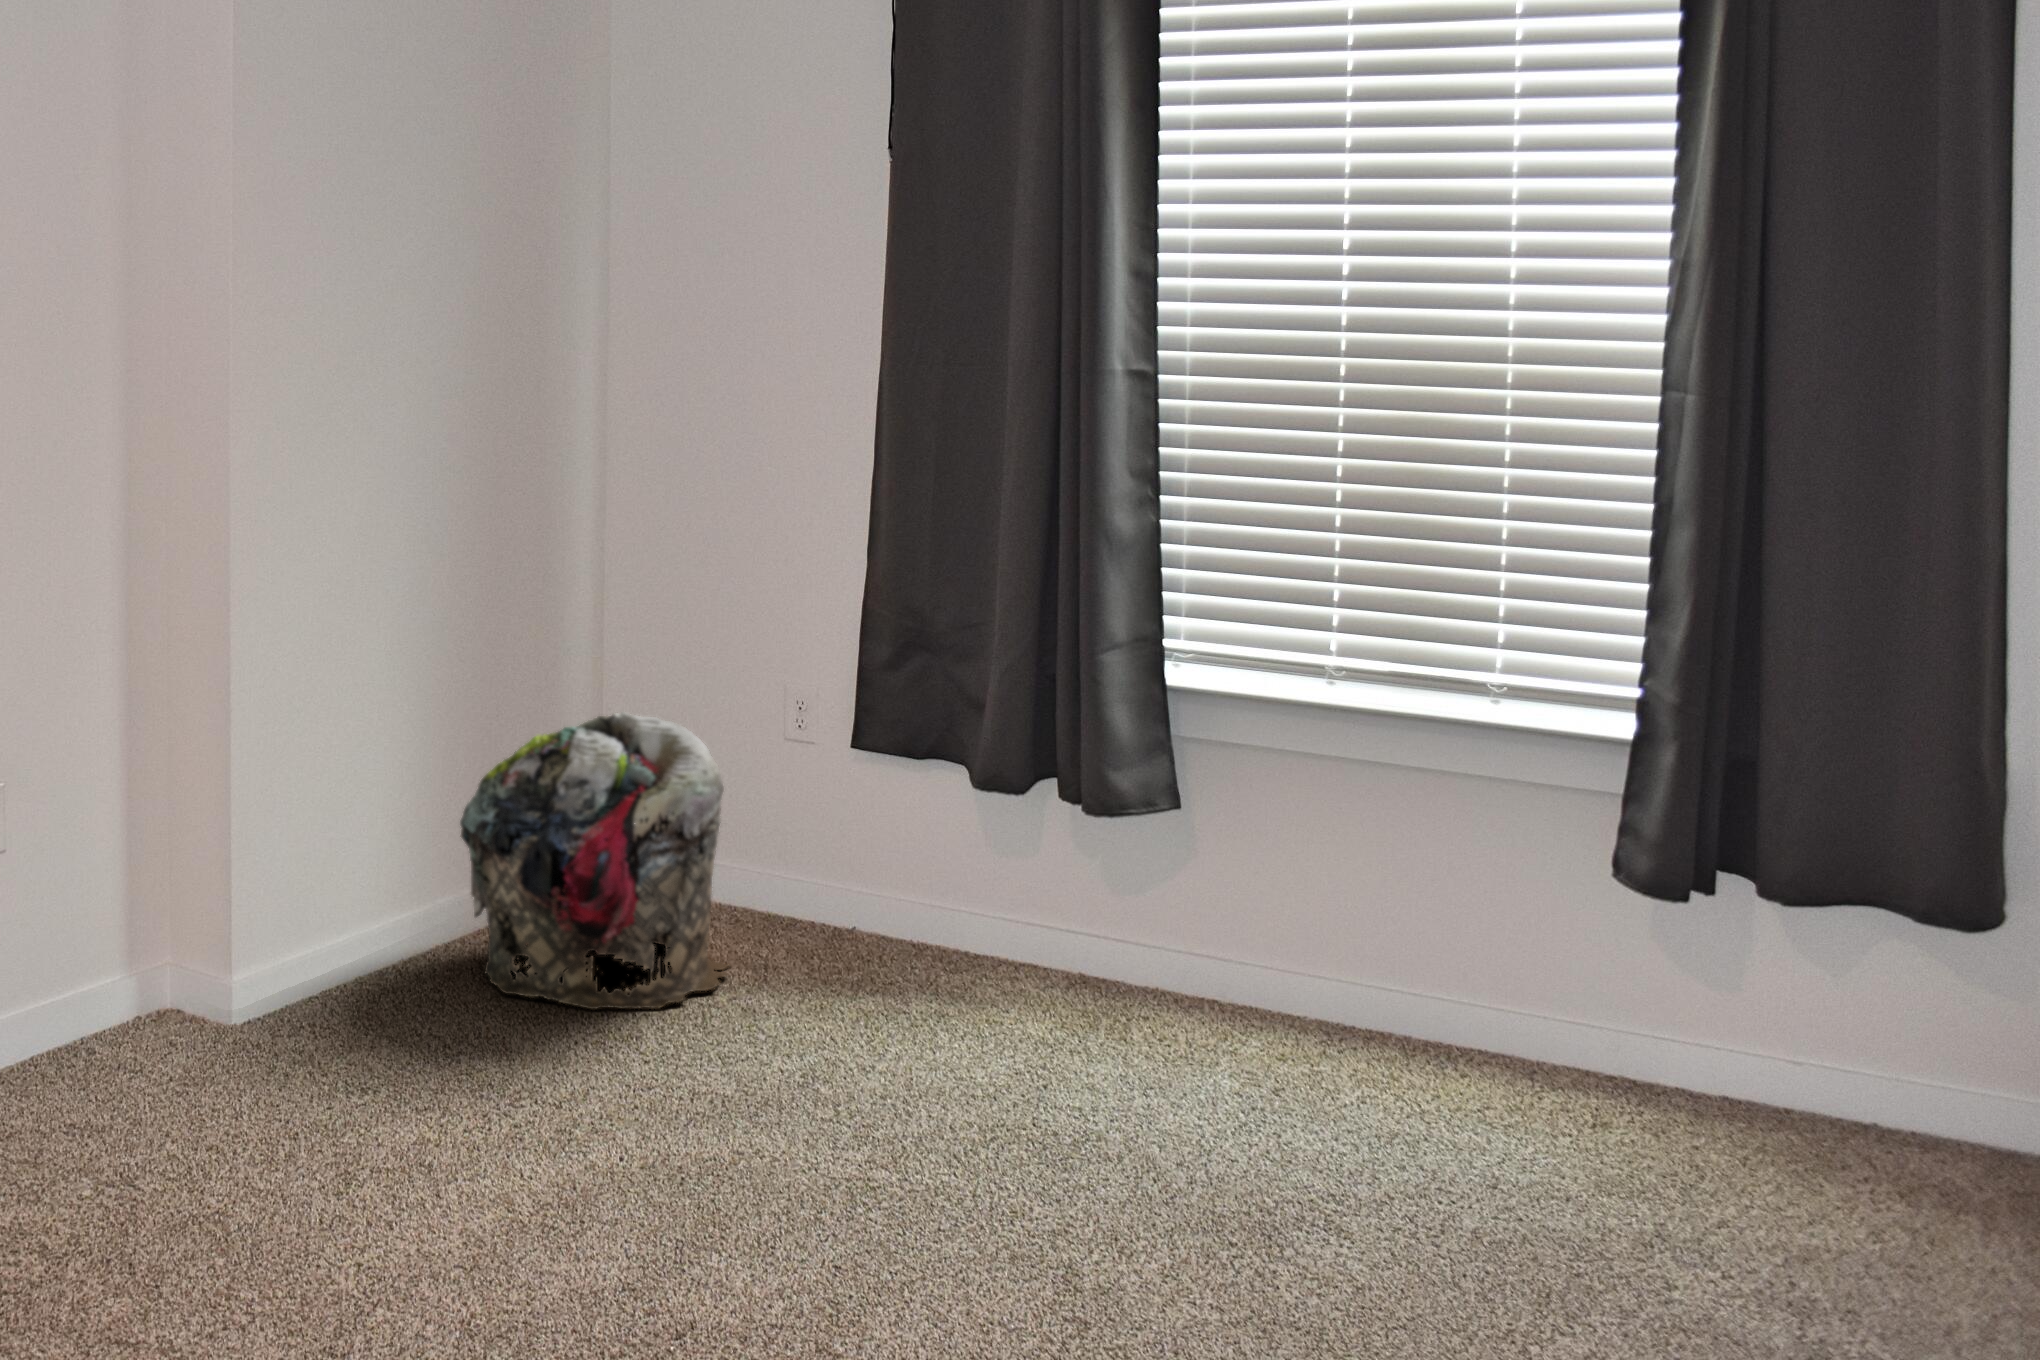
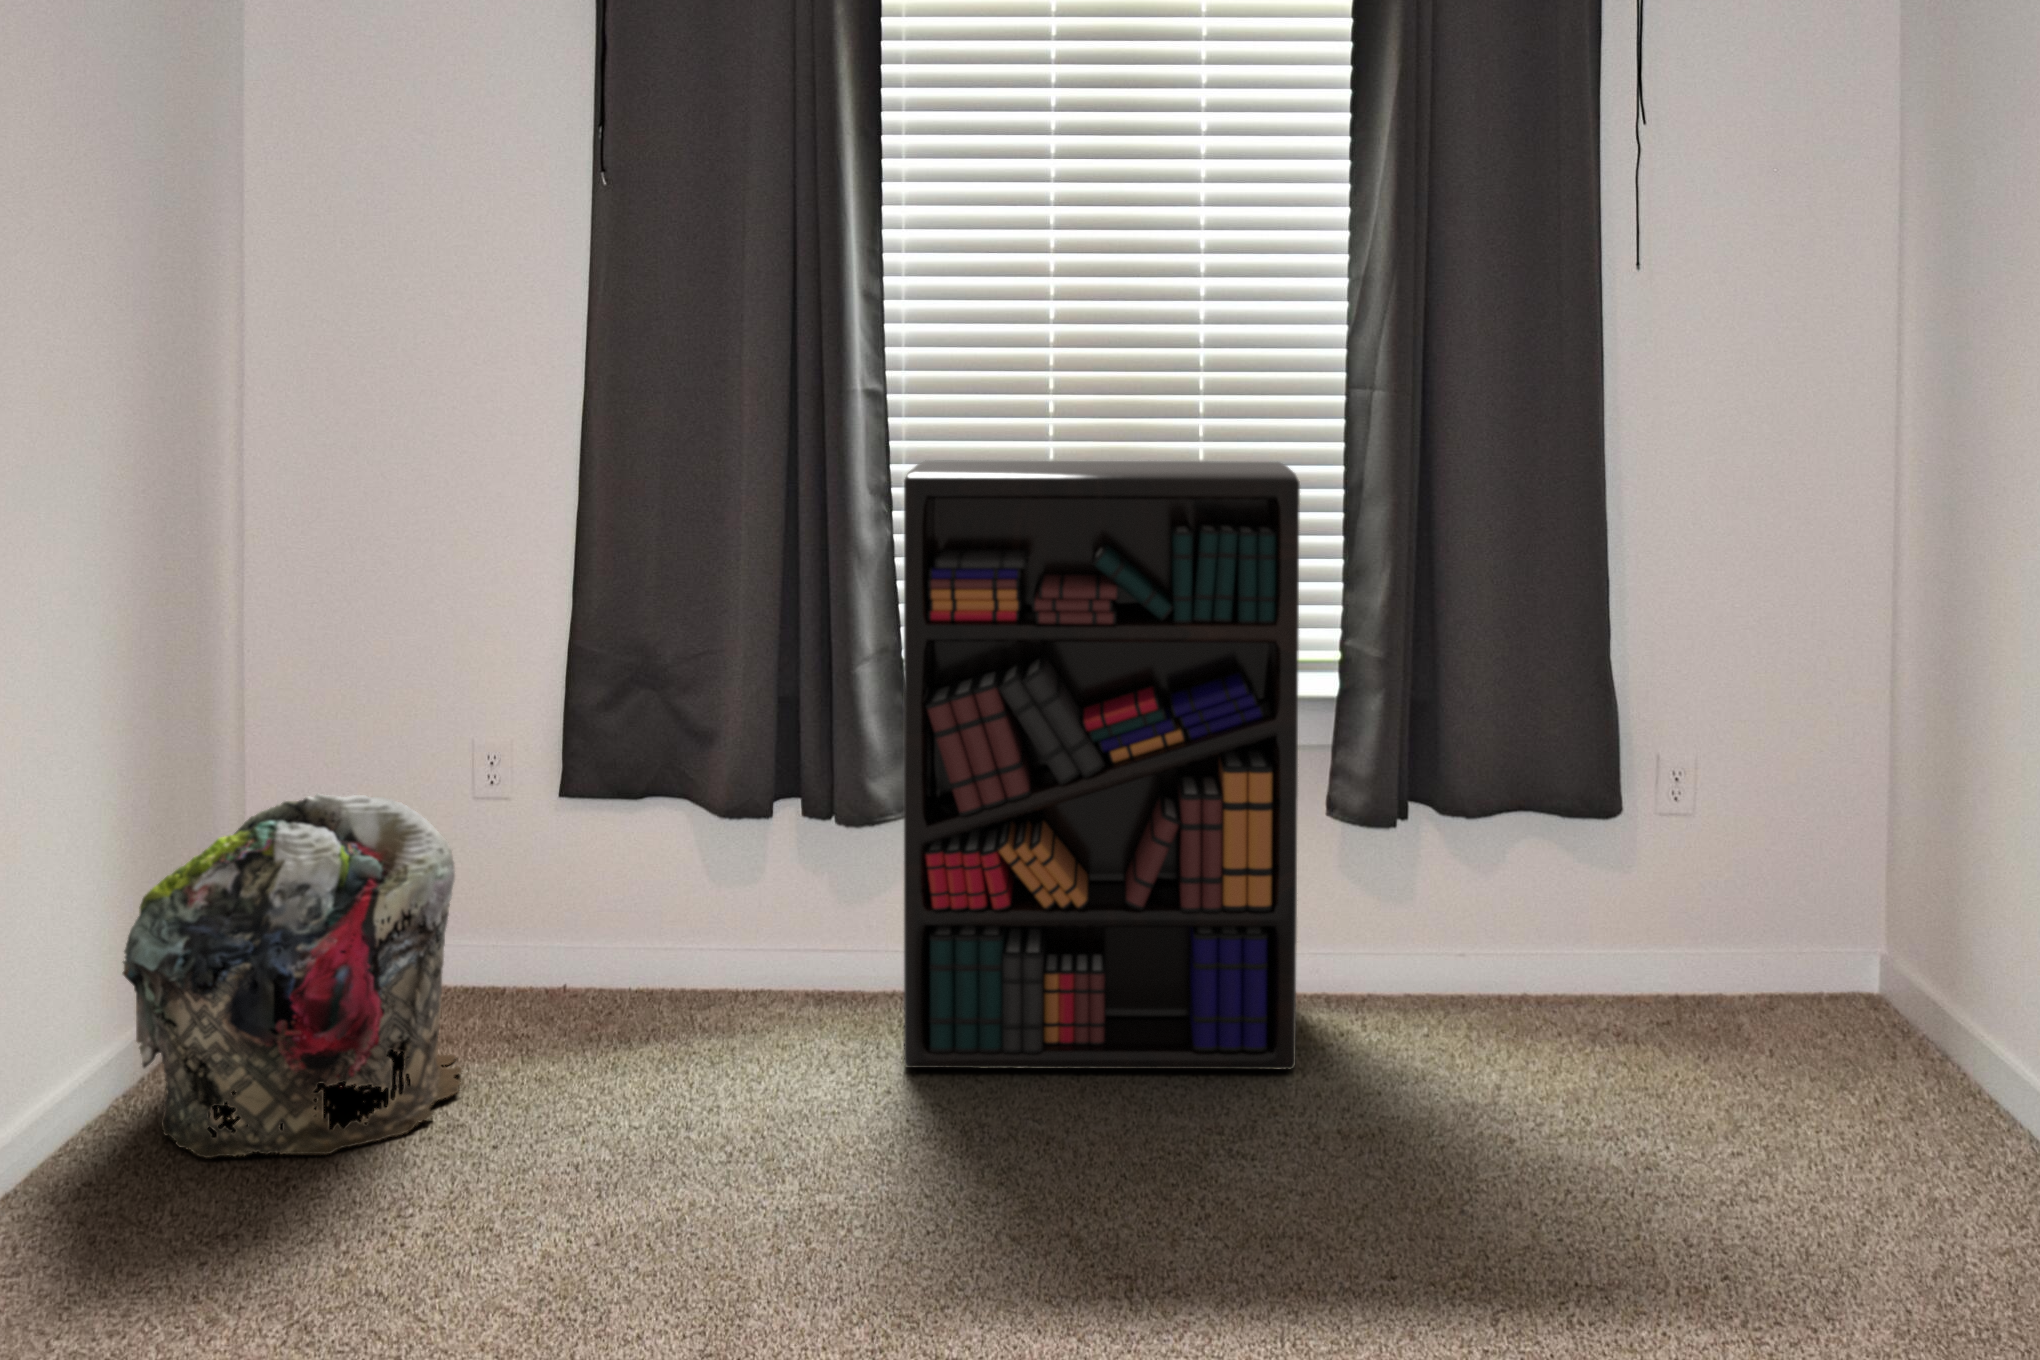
bookshelf: none [1110,446,1579,1126] -> present [904,460,1300,1070]

